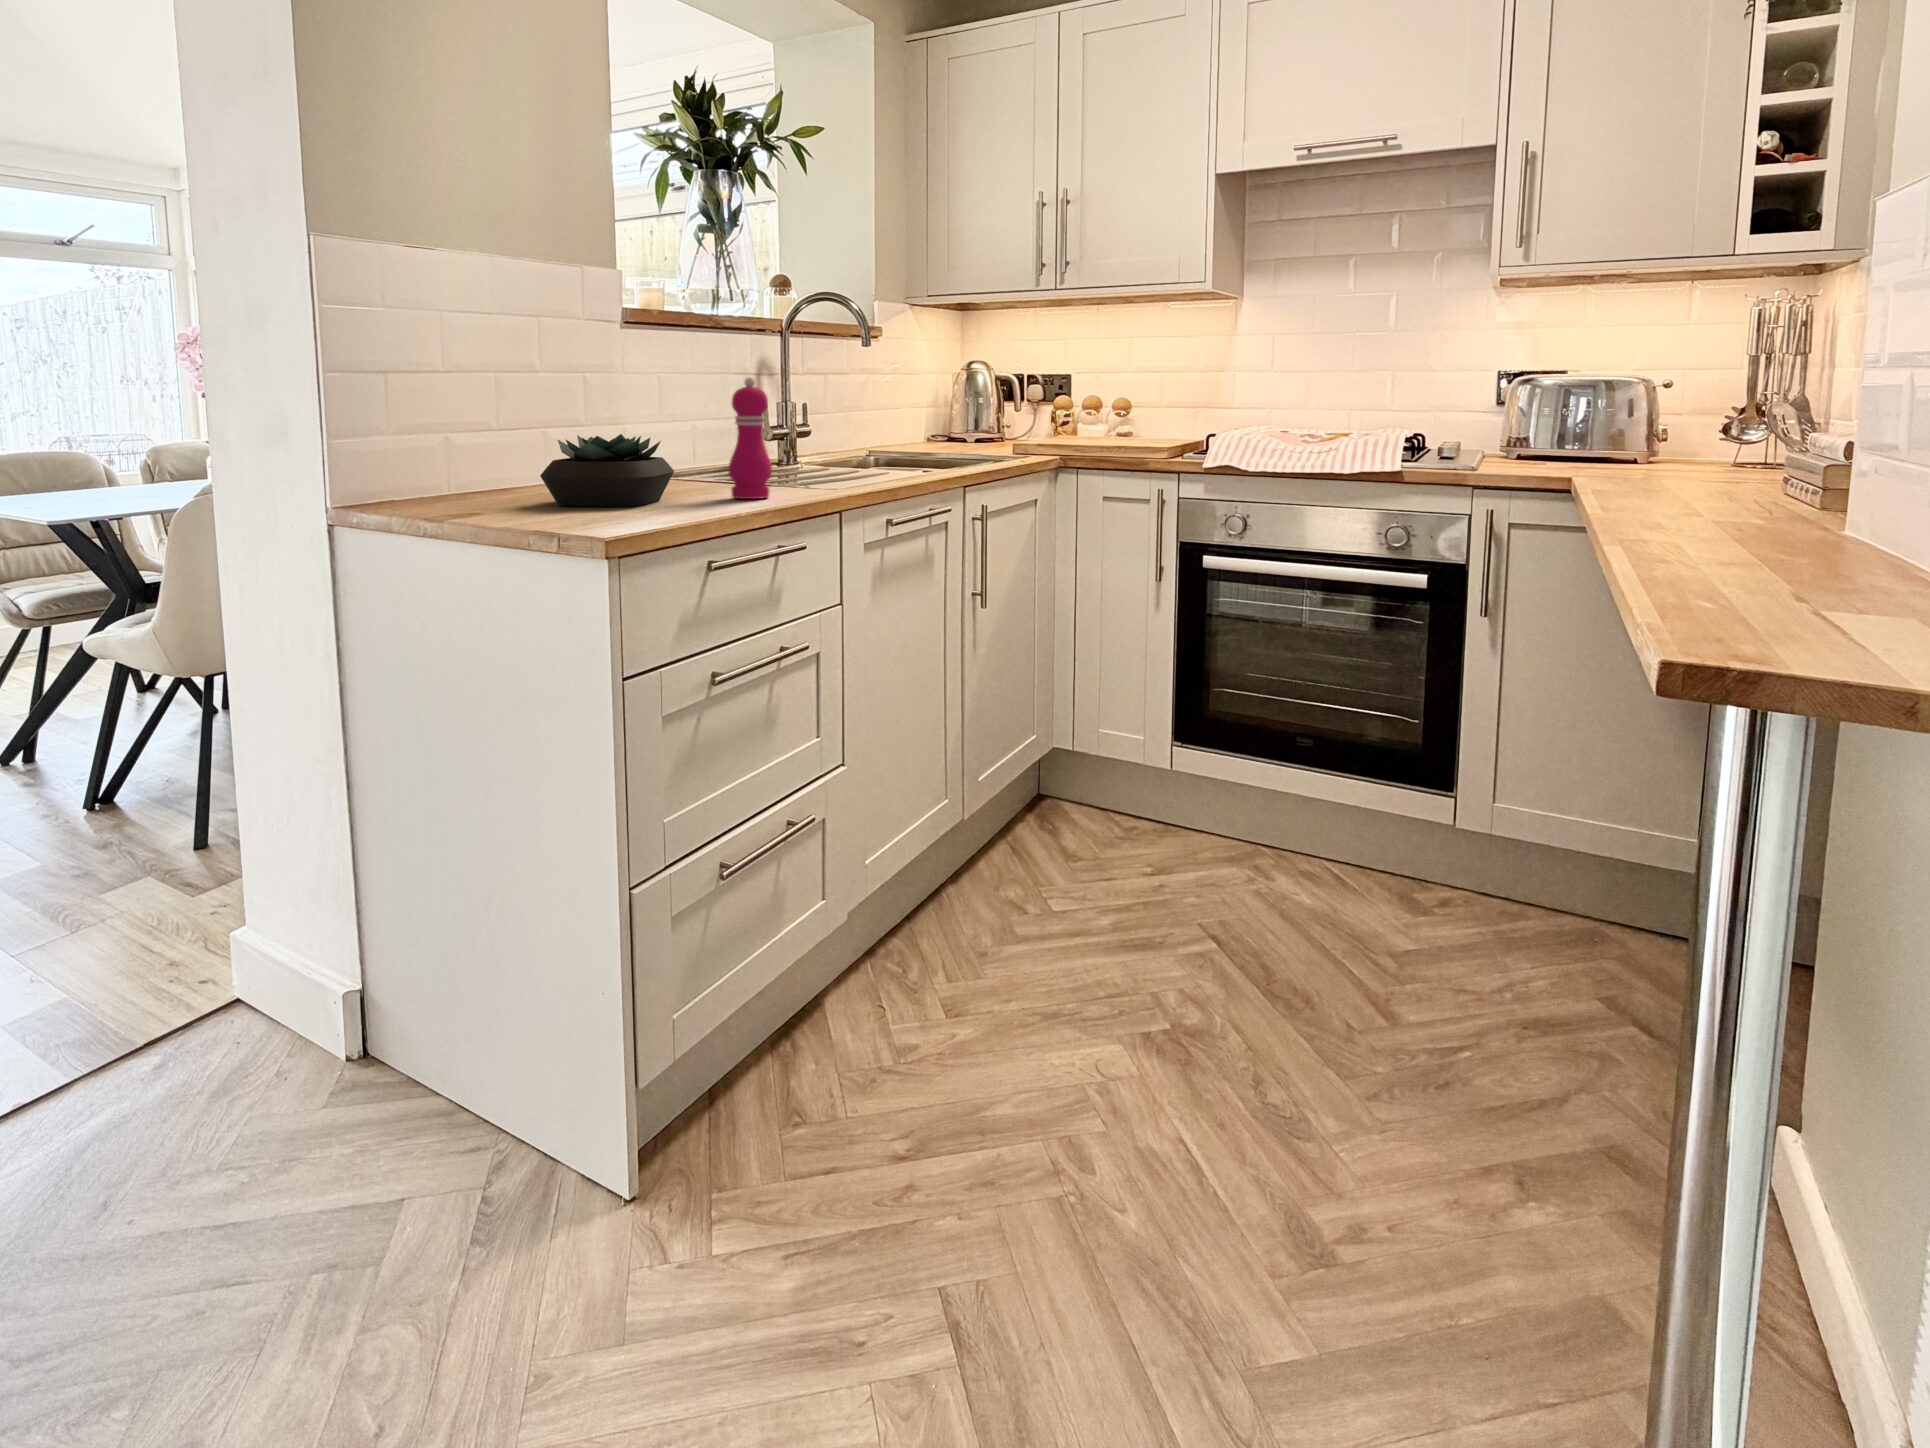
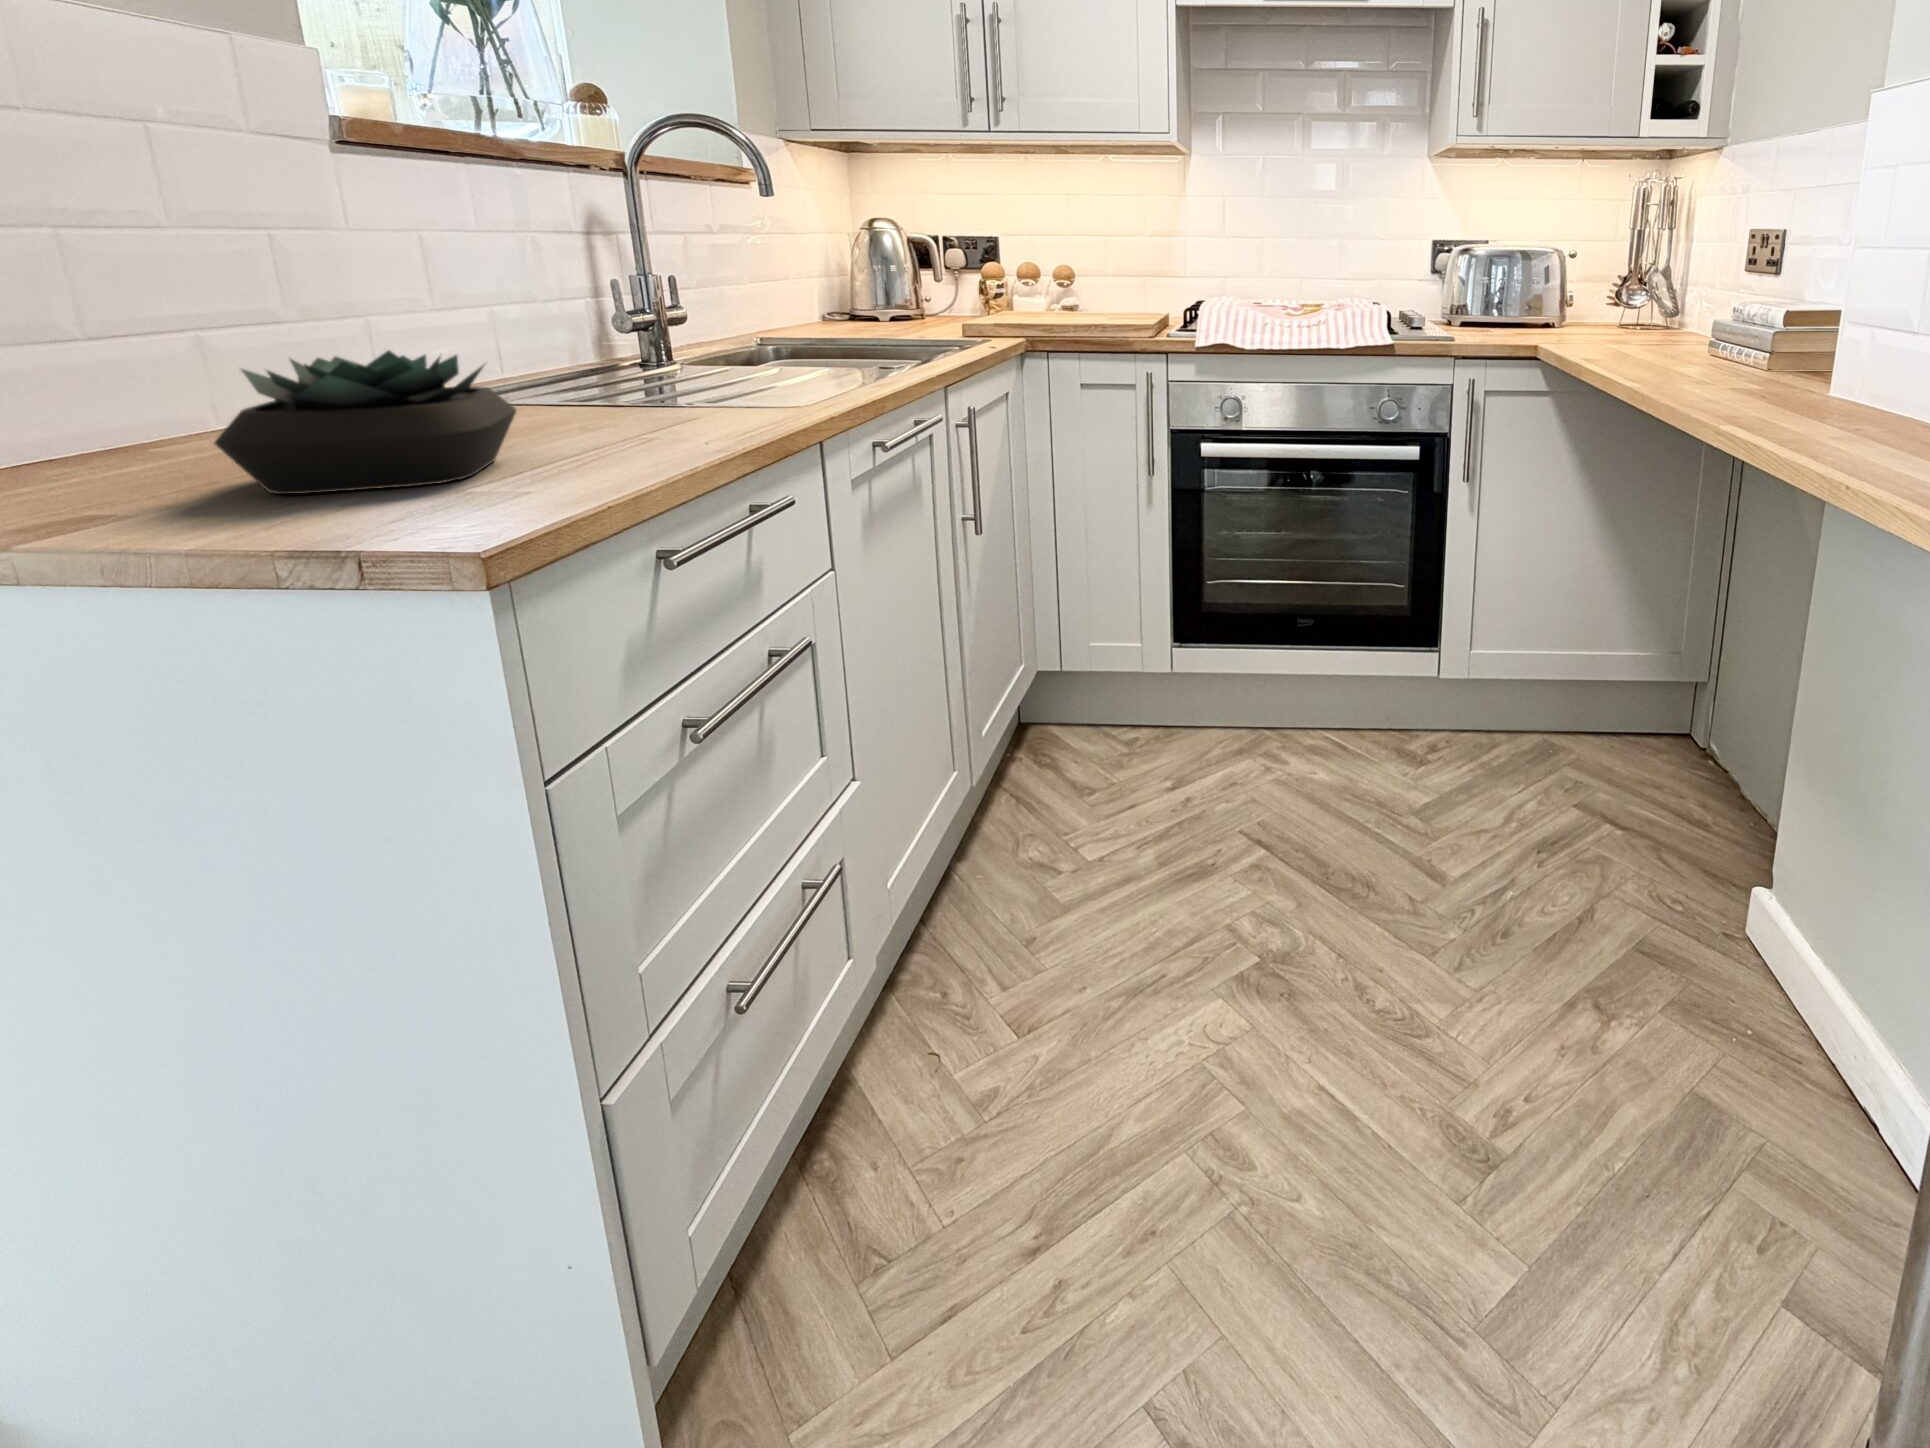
pepper mill: present [728,377,772,499] -> none [614,248,703,445]

